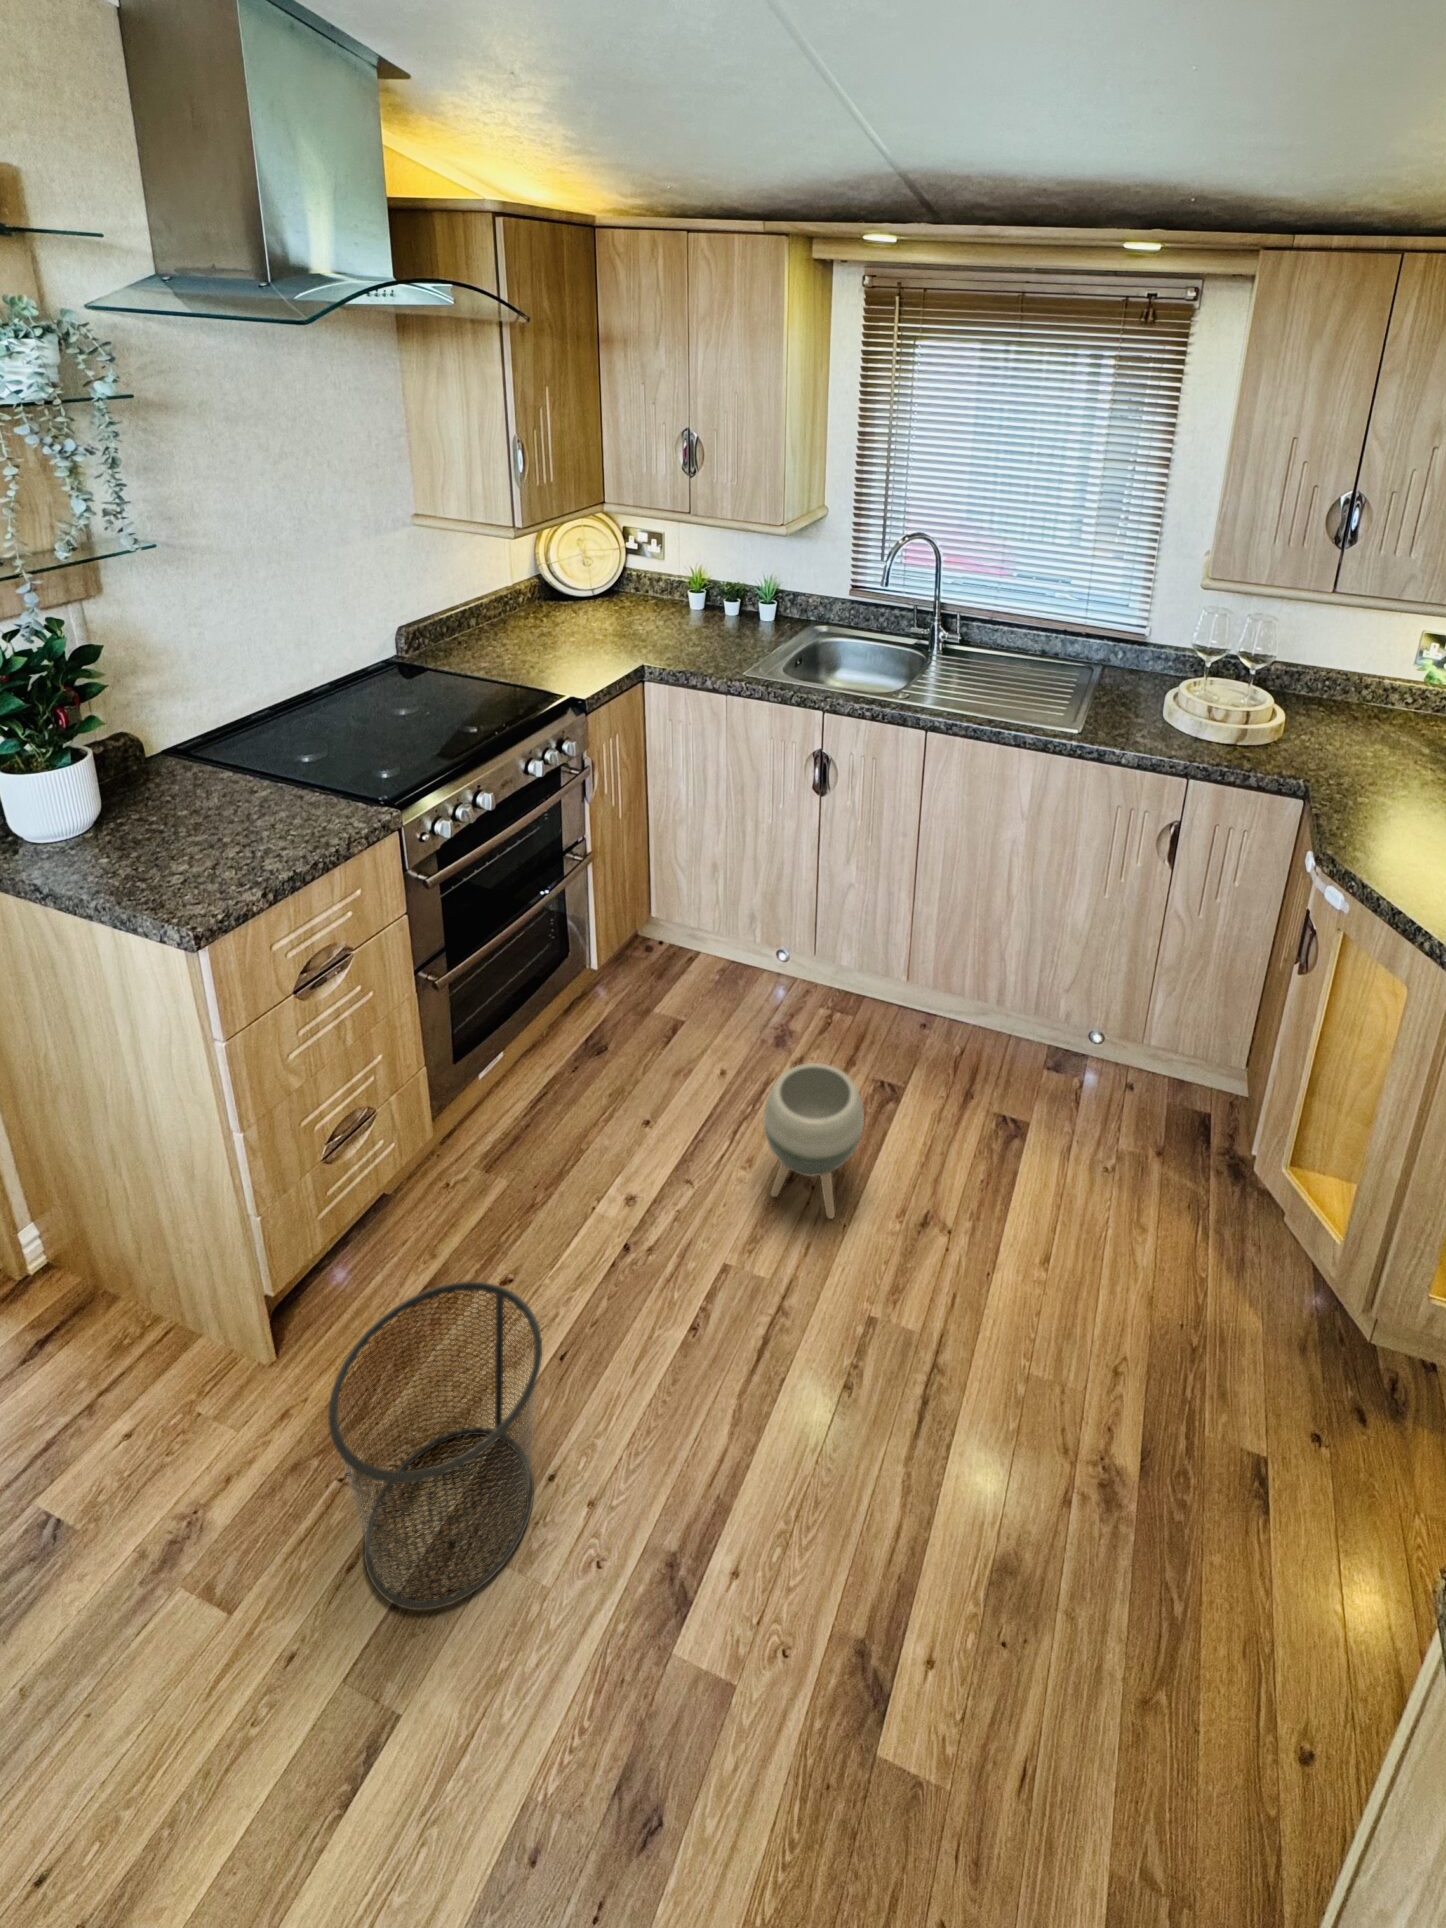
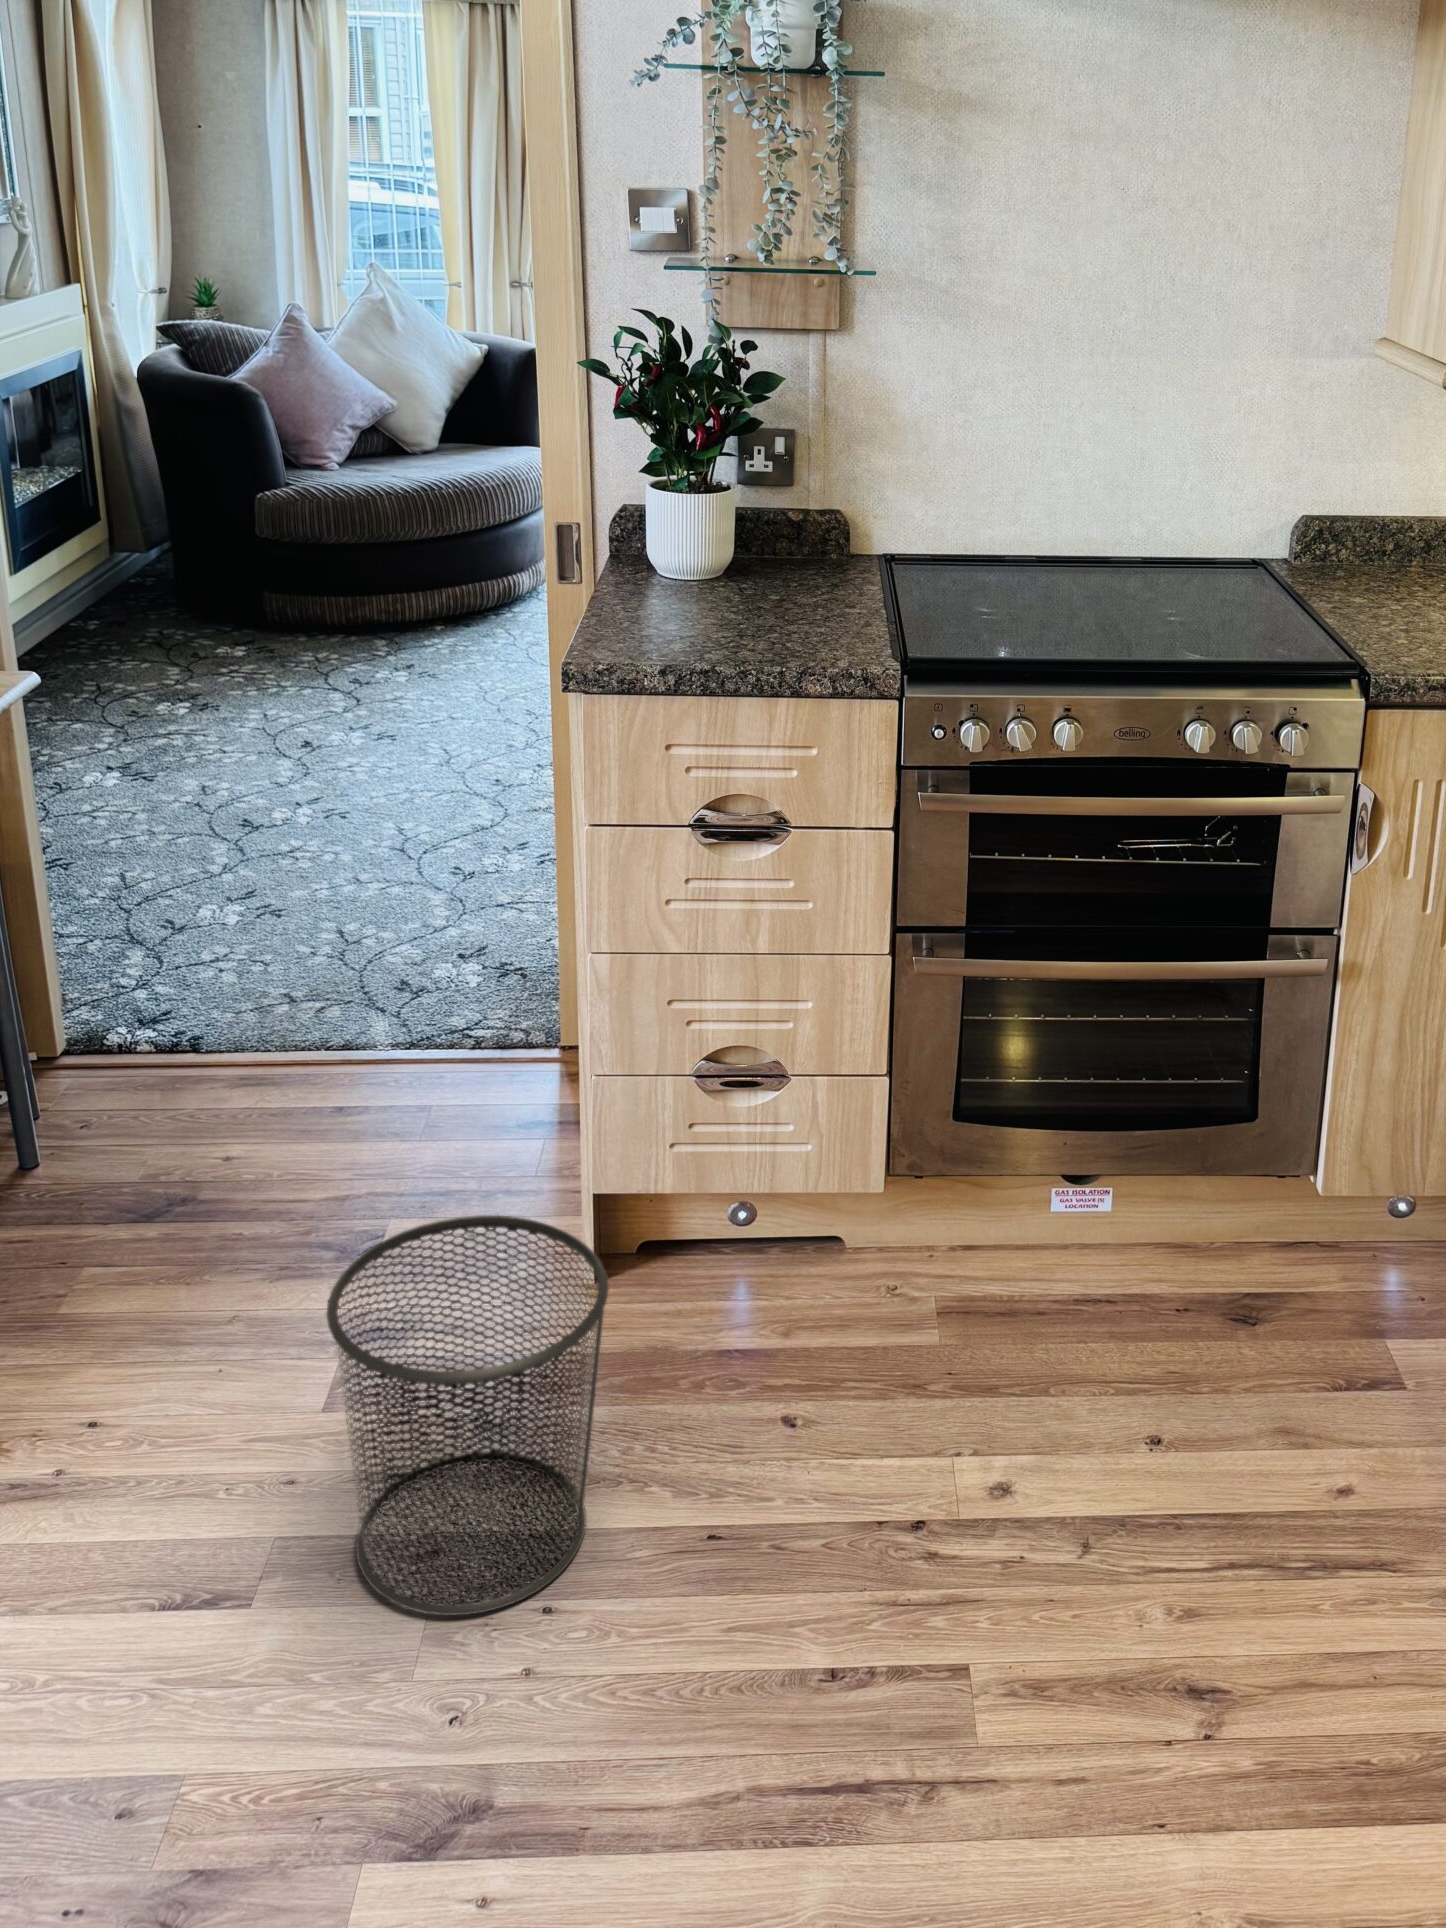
planter: present [764,1063,864,1219] -> none [1109,1445,1337,1801]

